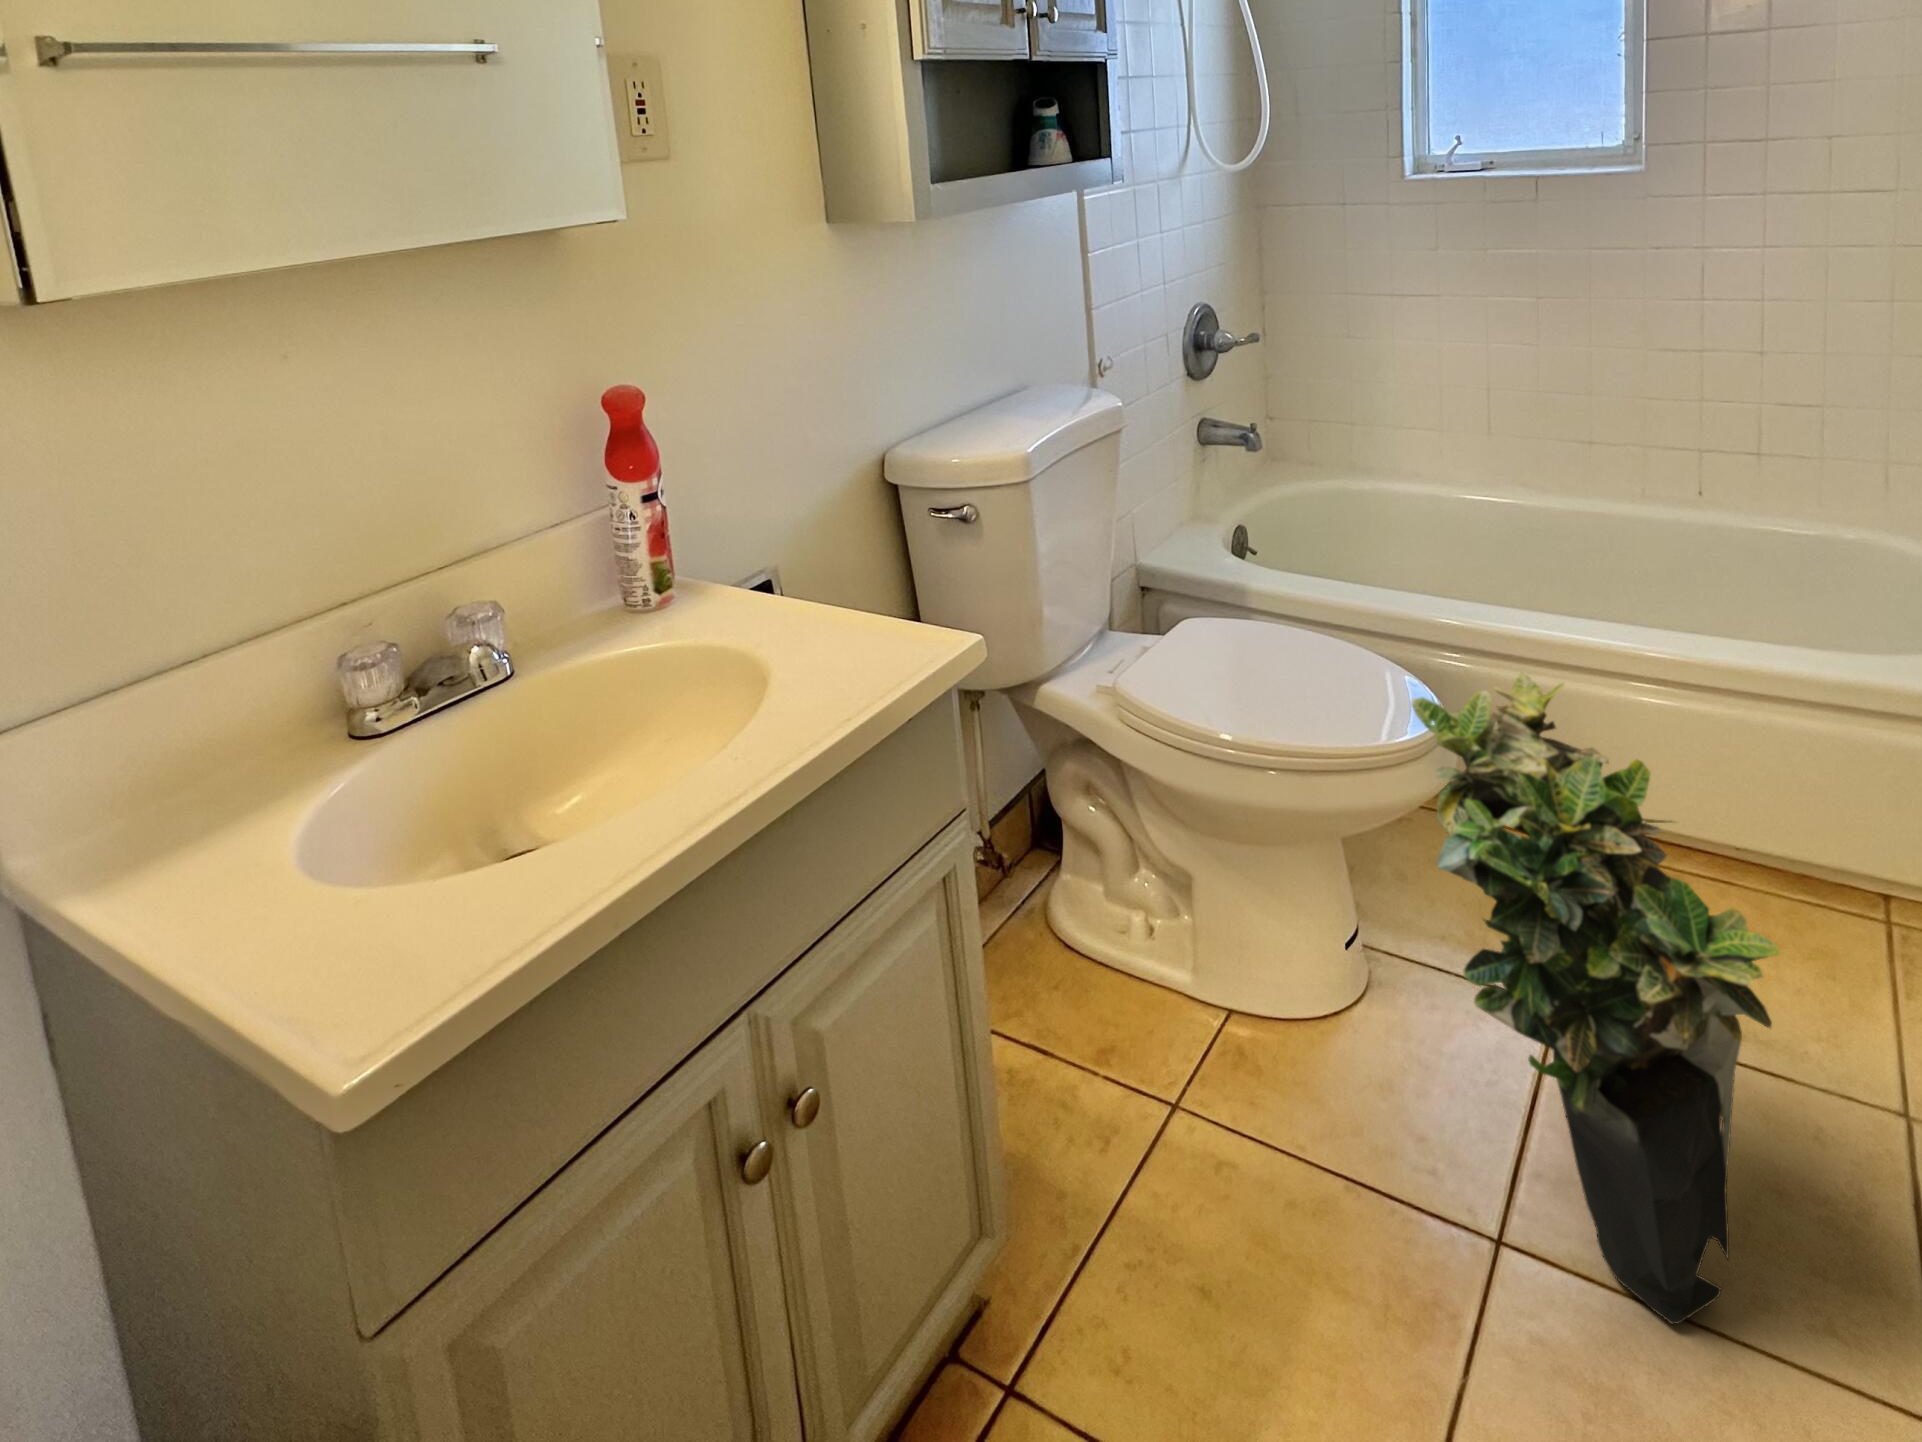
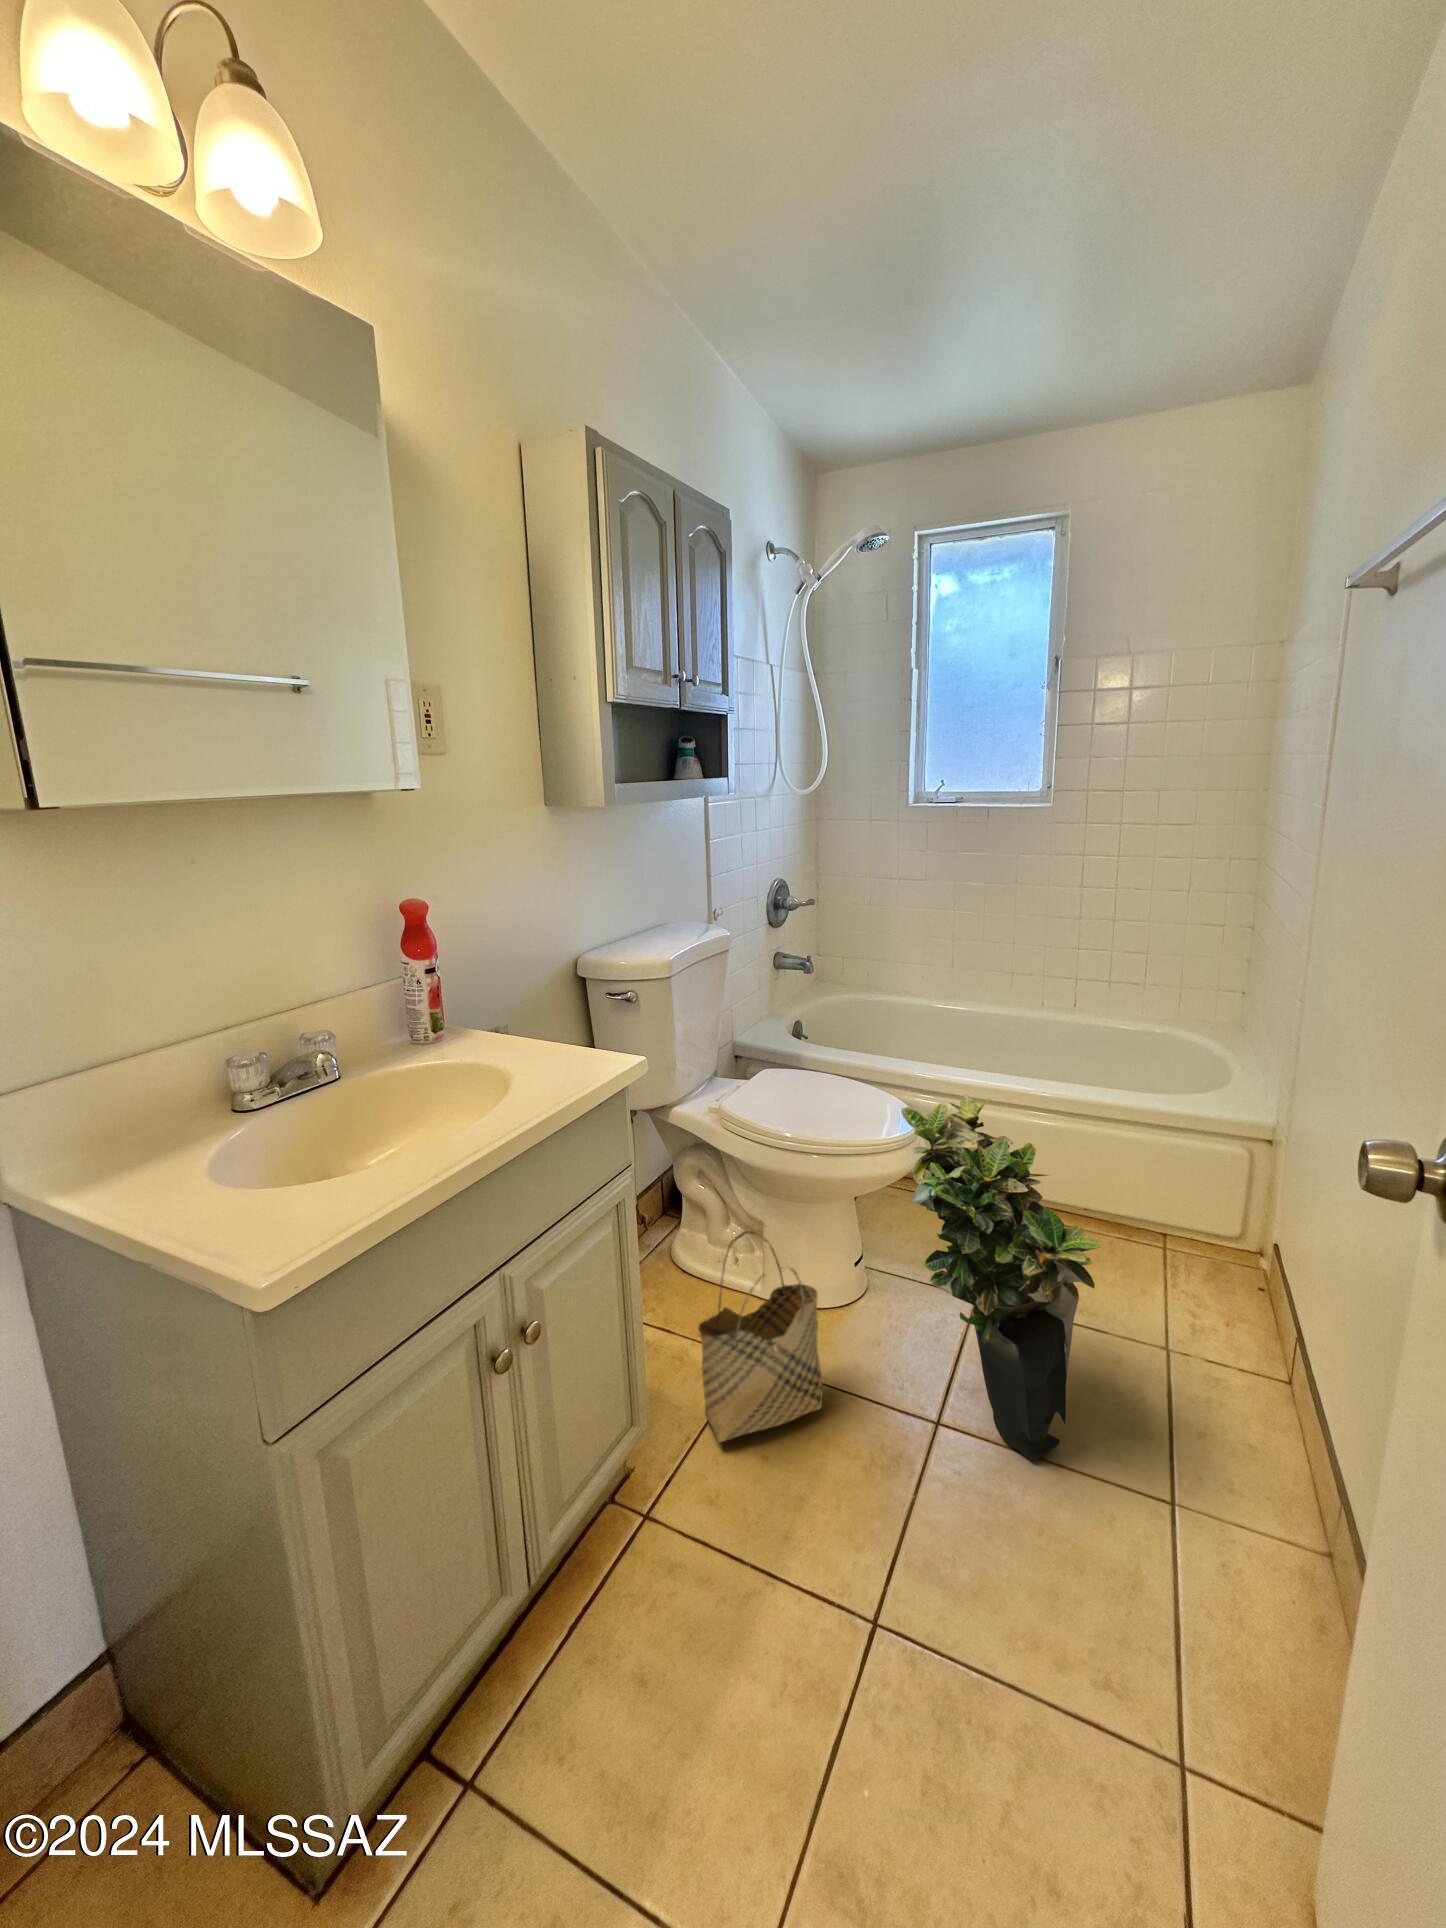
woven basket: none [1086,901,1298,1261] -> present [698,1231,823,1442]

